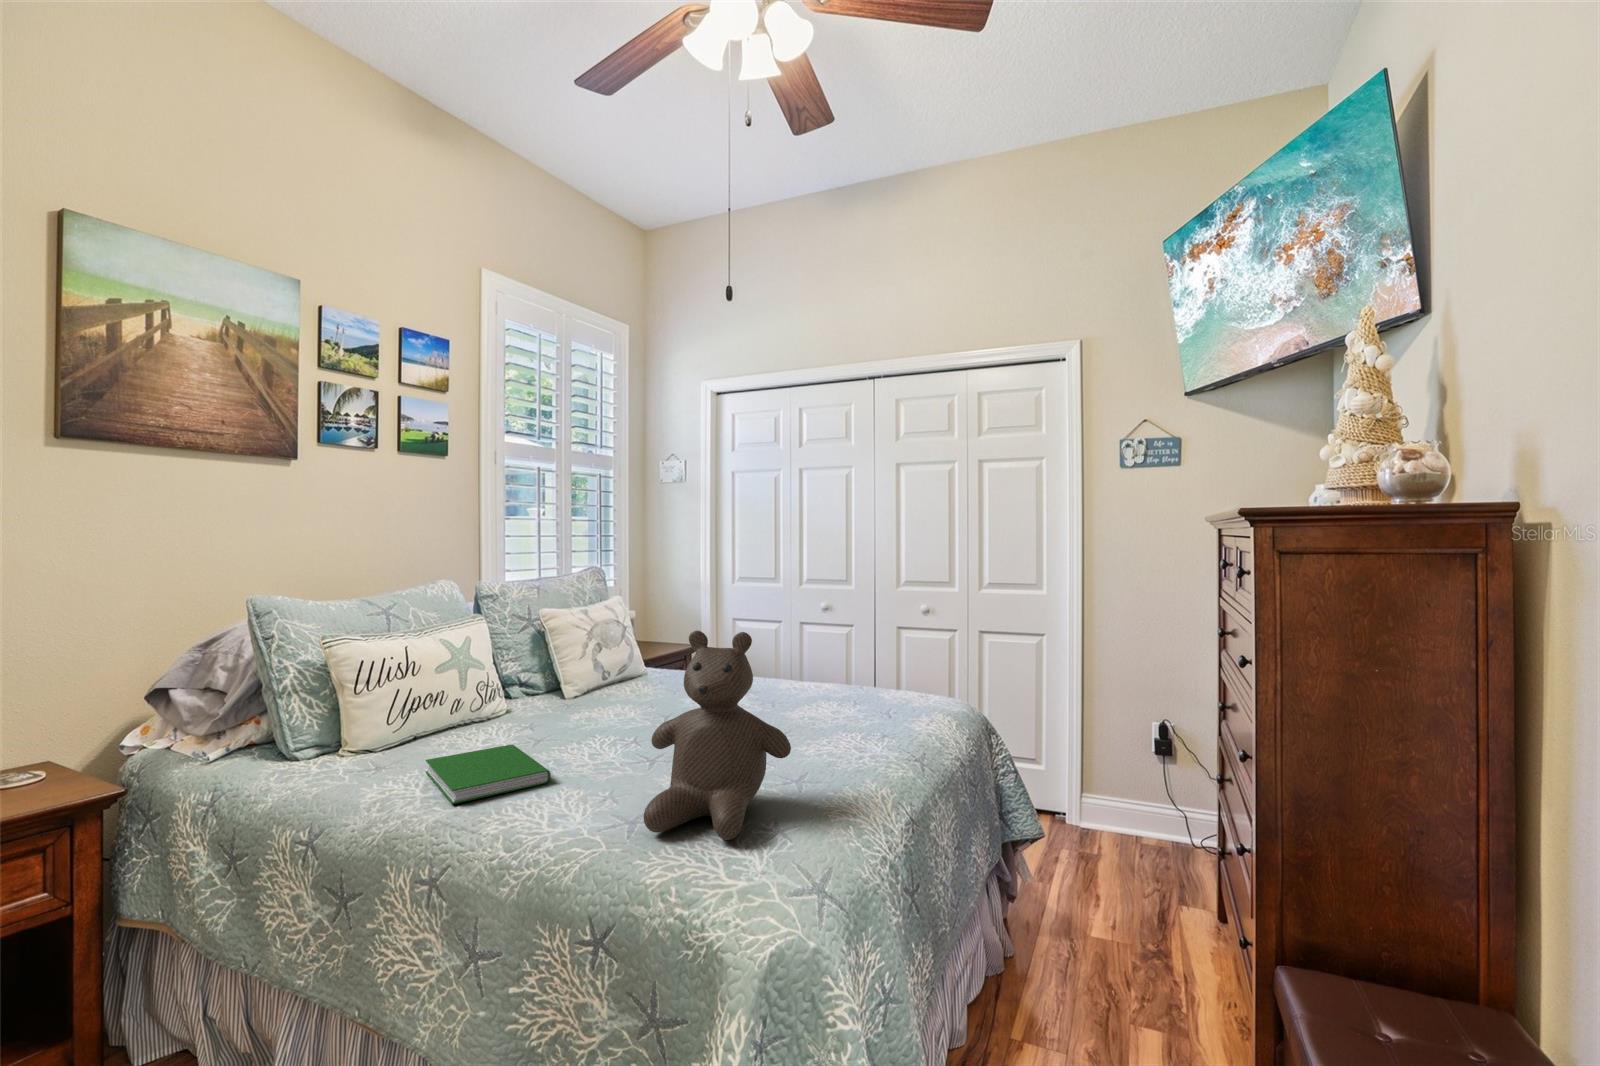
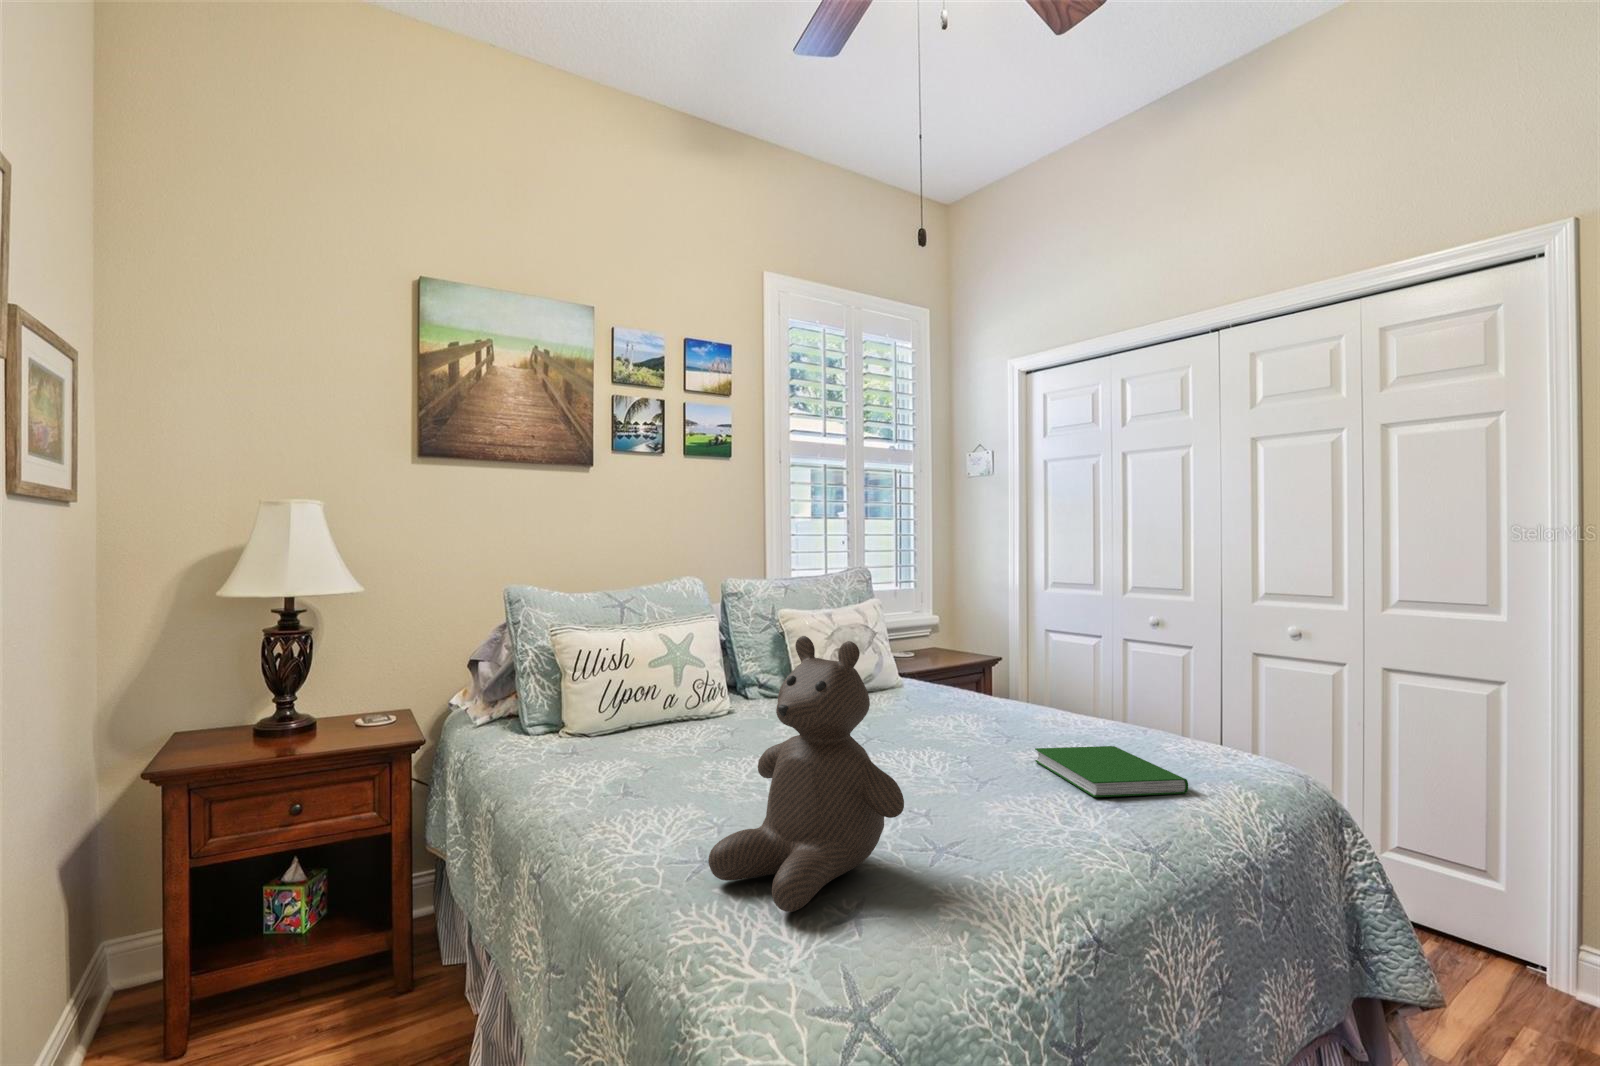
hardcover book: present [426,745,551,804] -> present [1035,746,1188,797]

